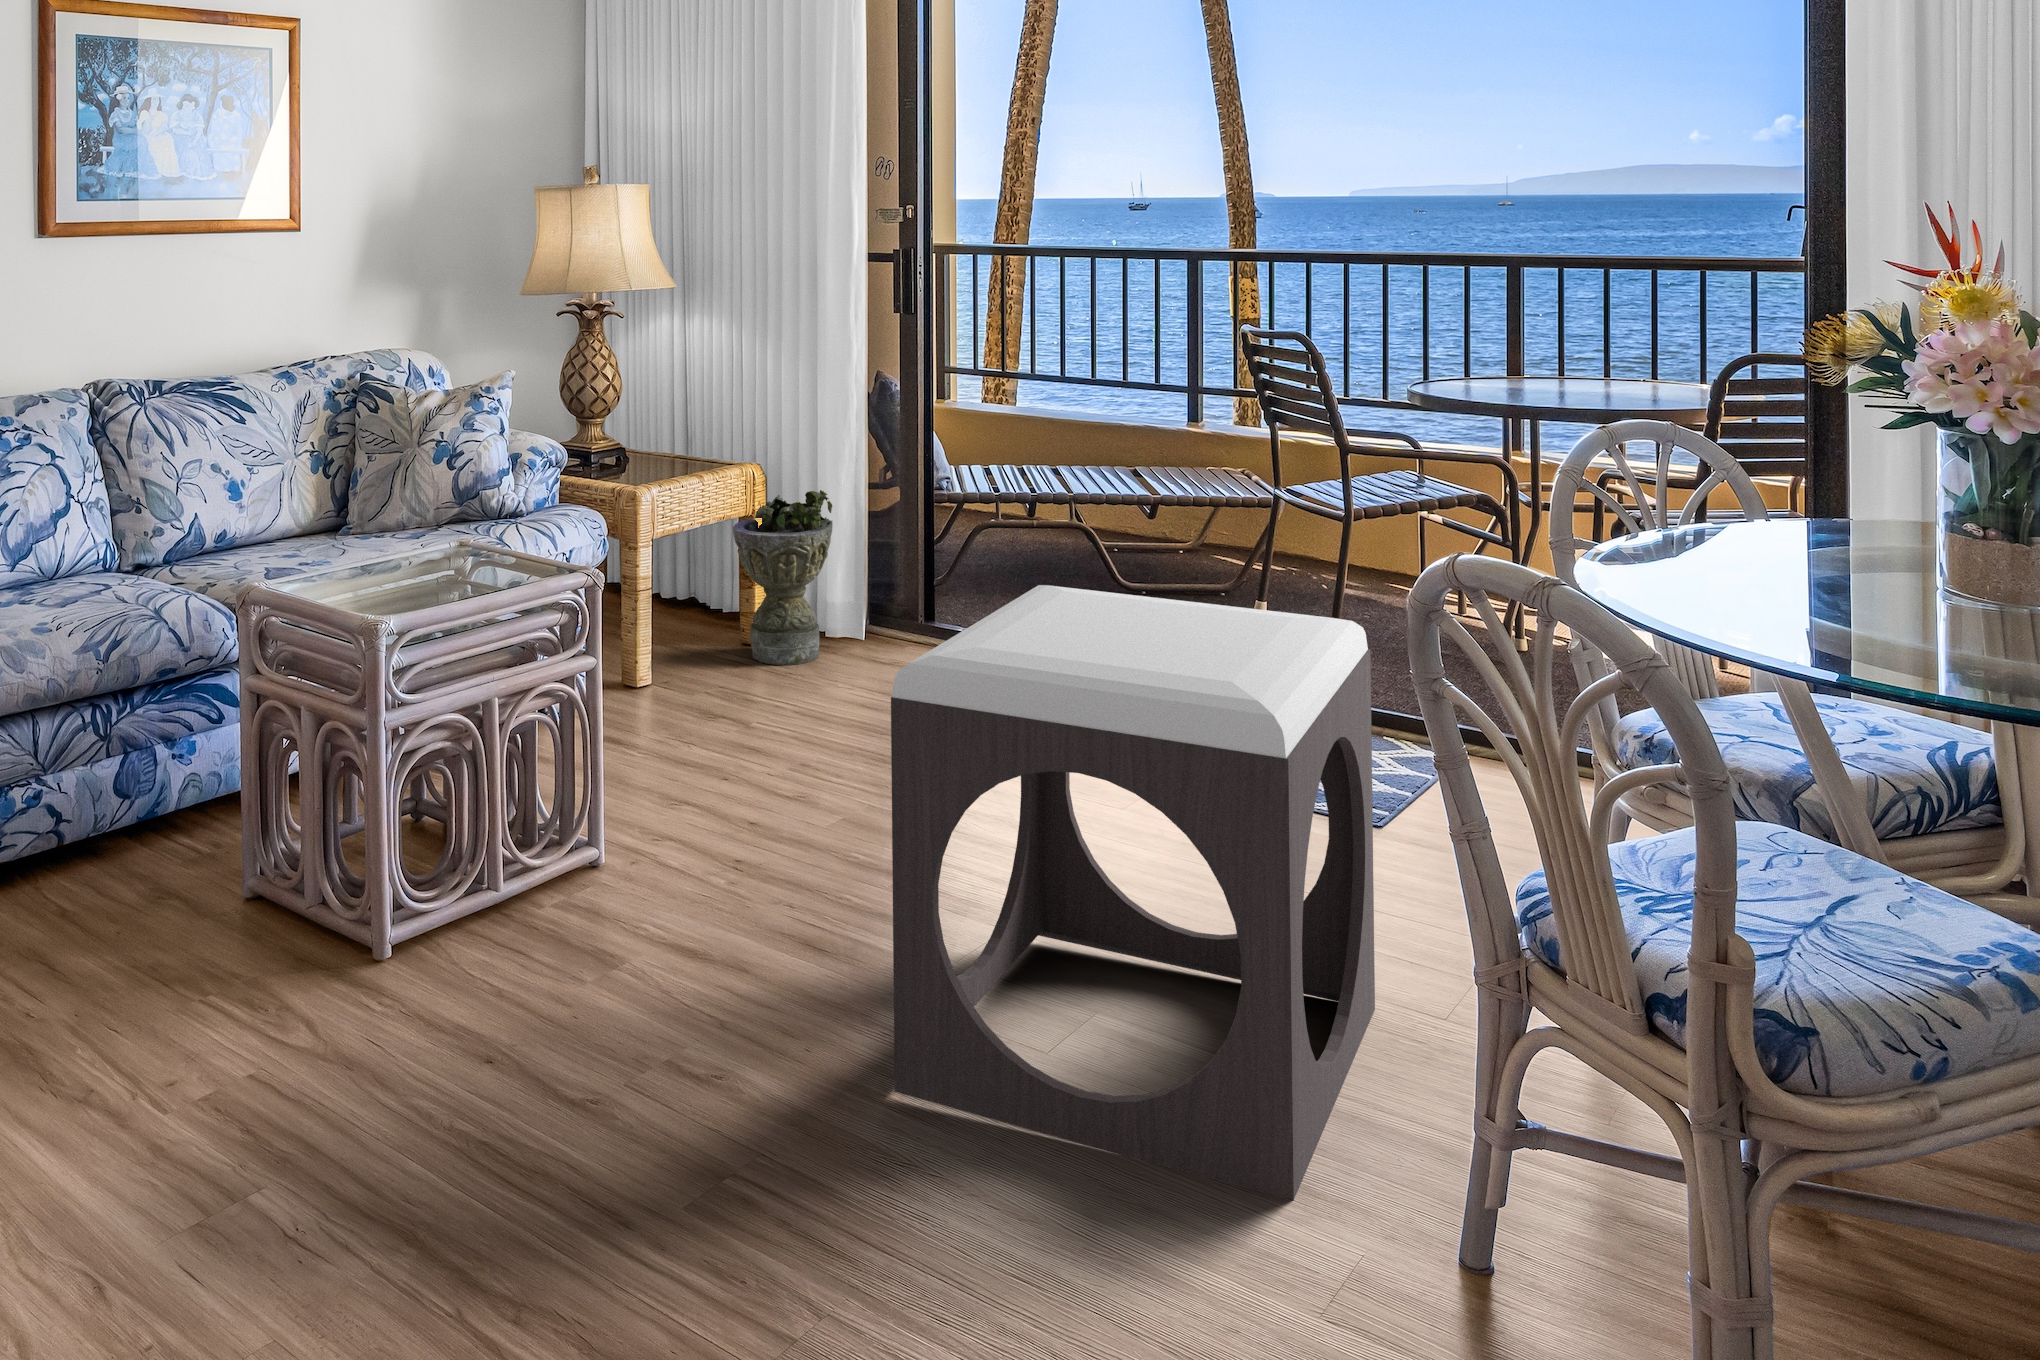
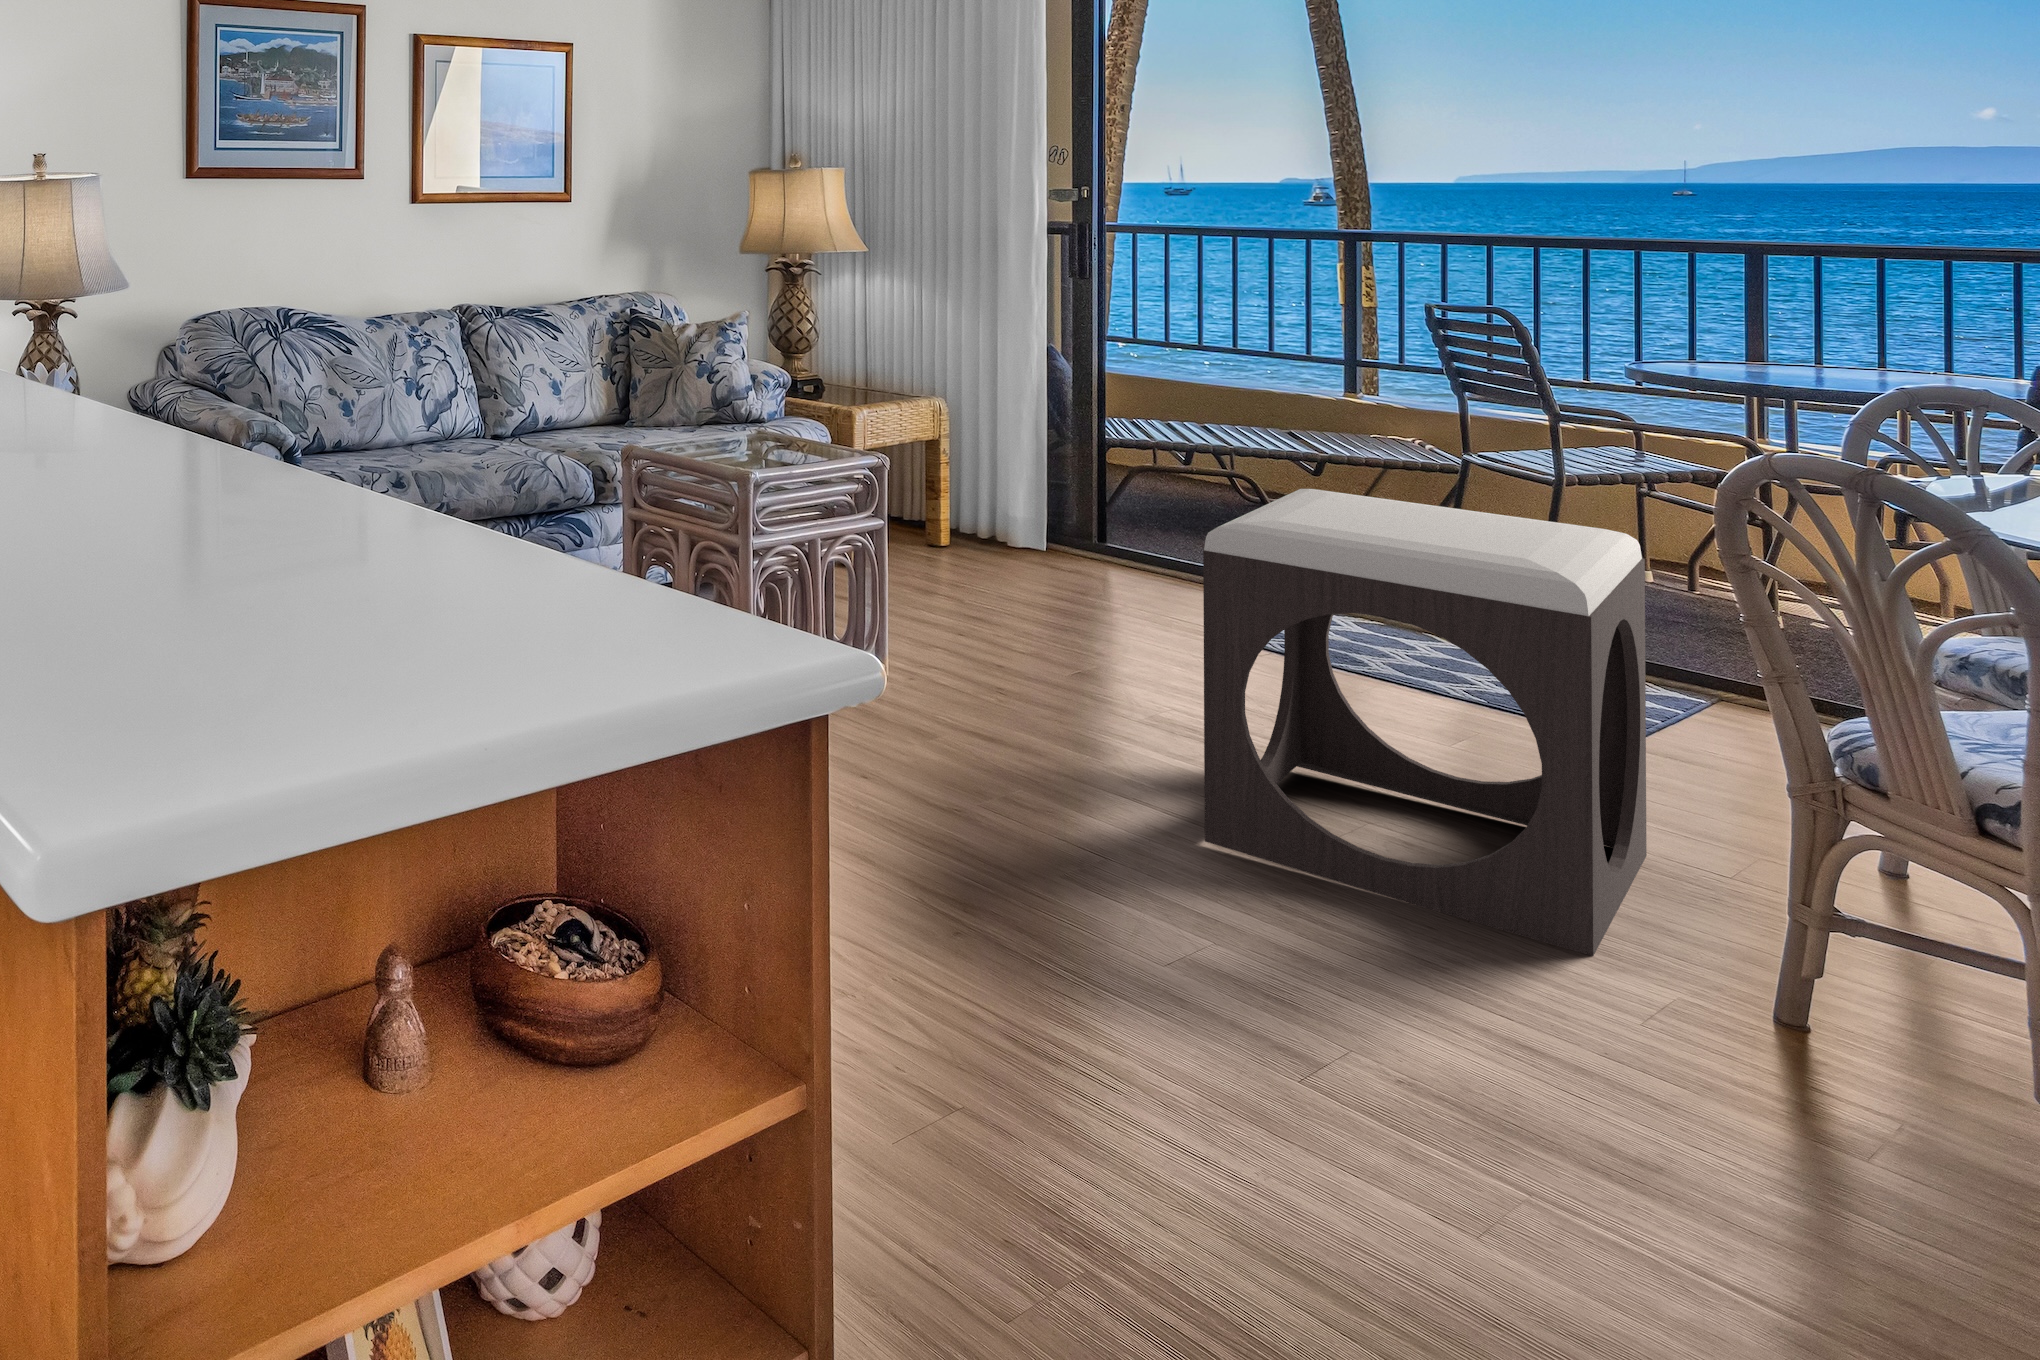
planter: present [733,490,833,665] -> none [929,423,1022,564]

